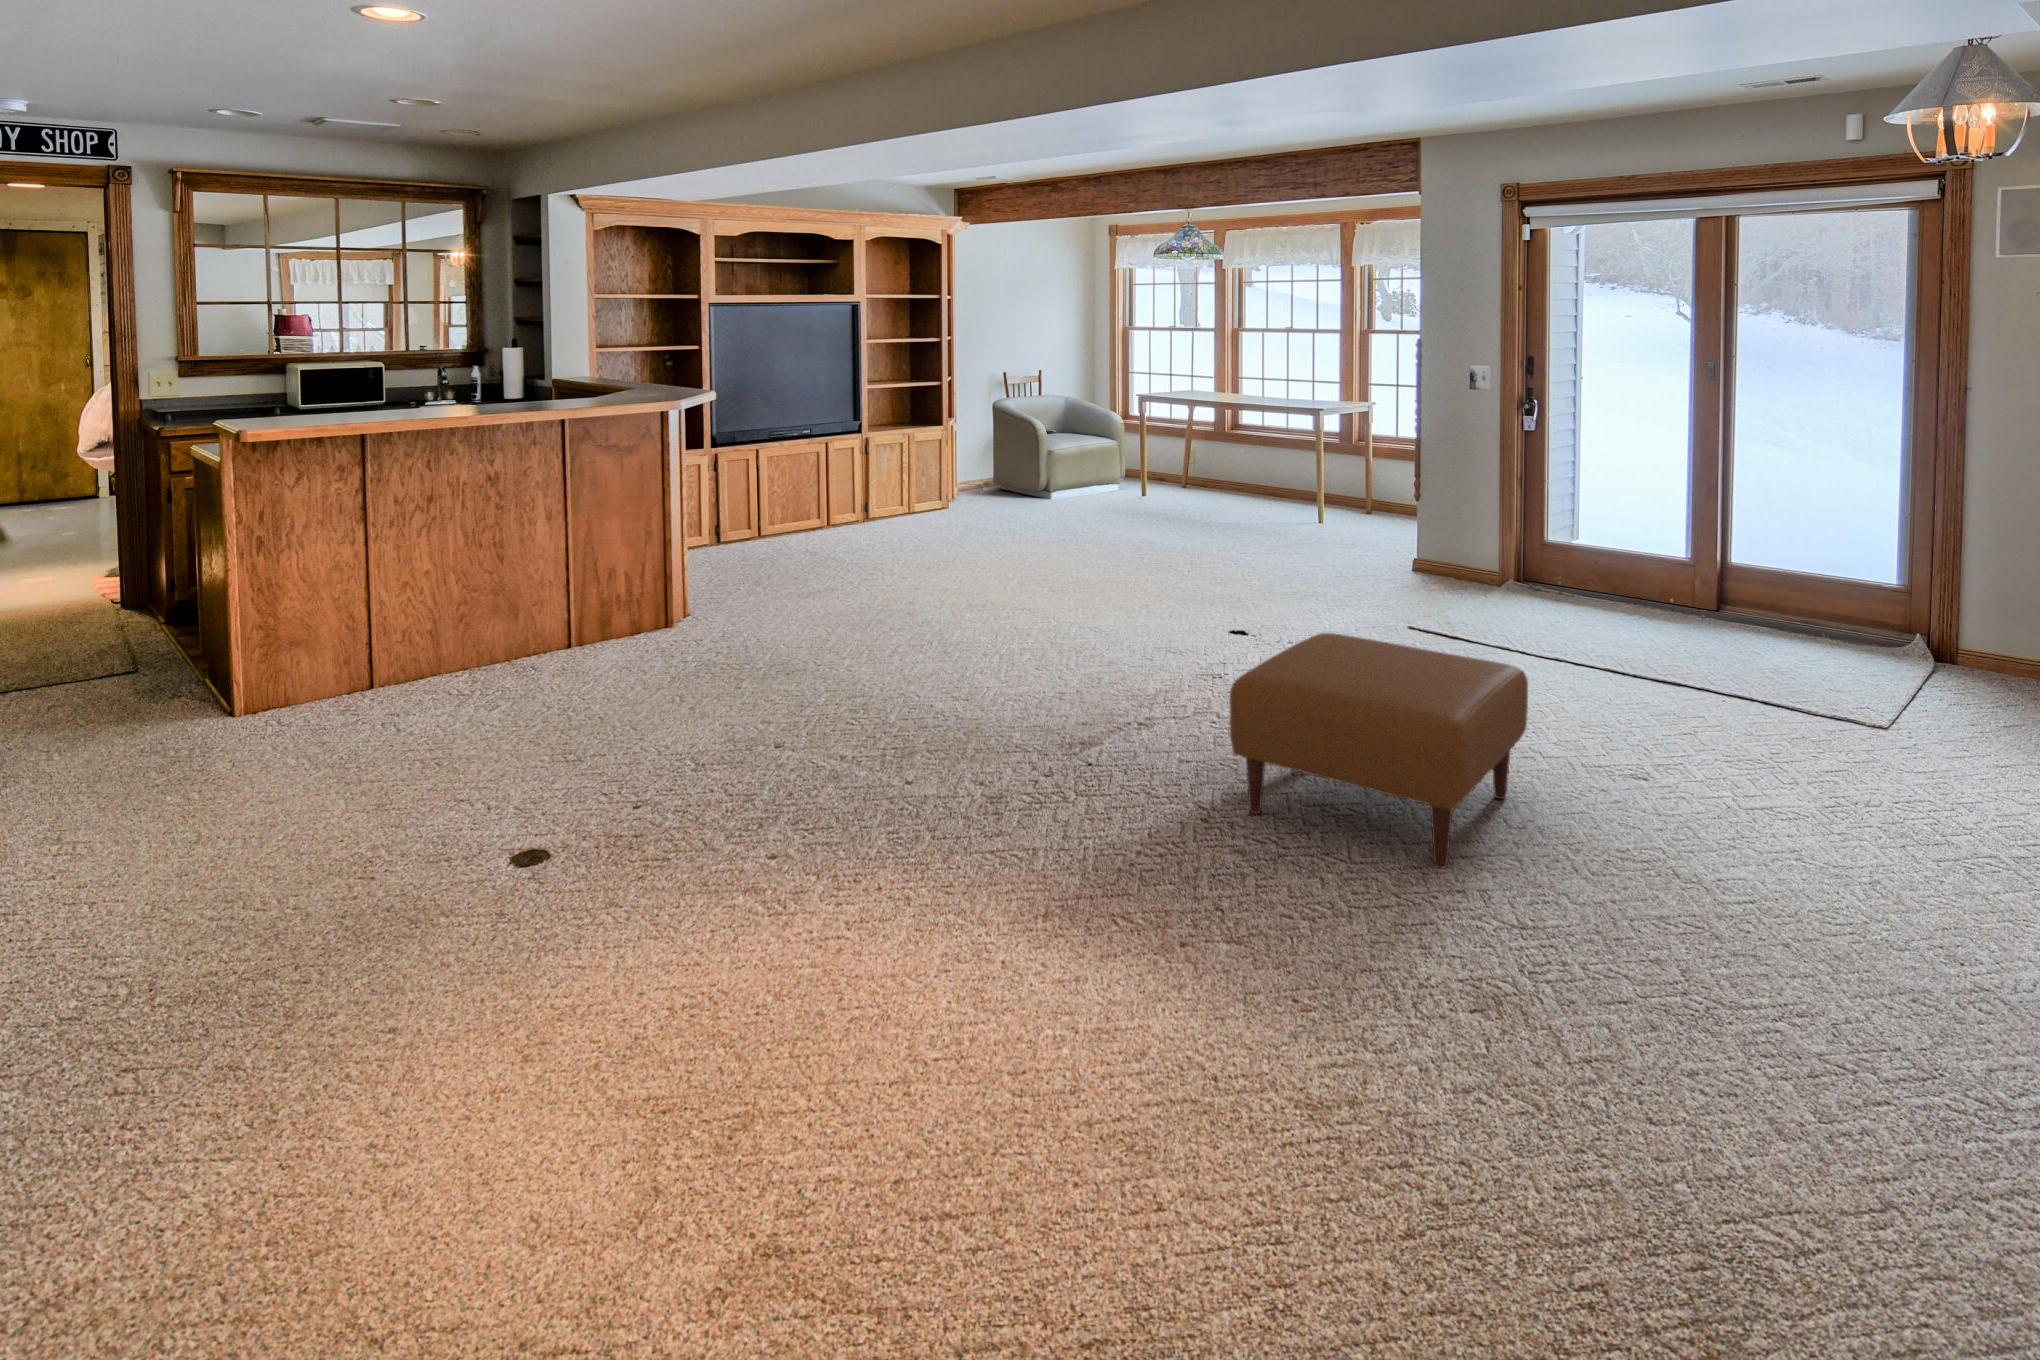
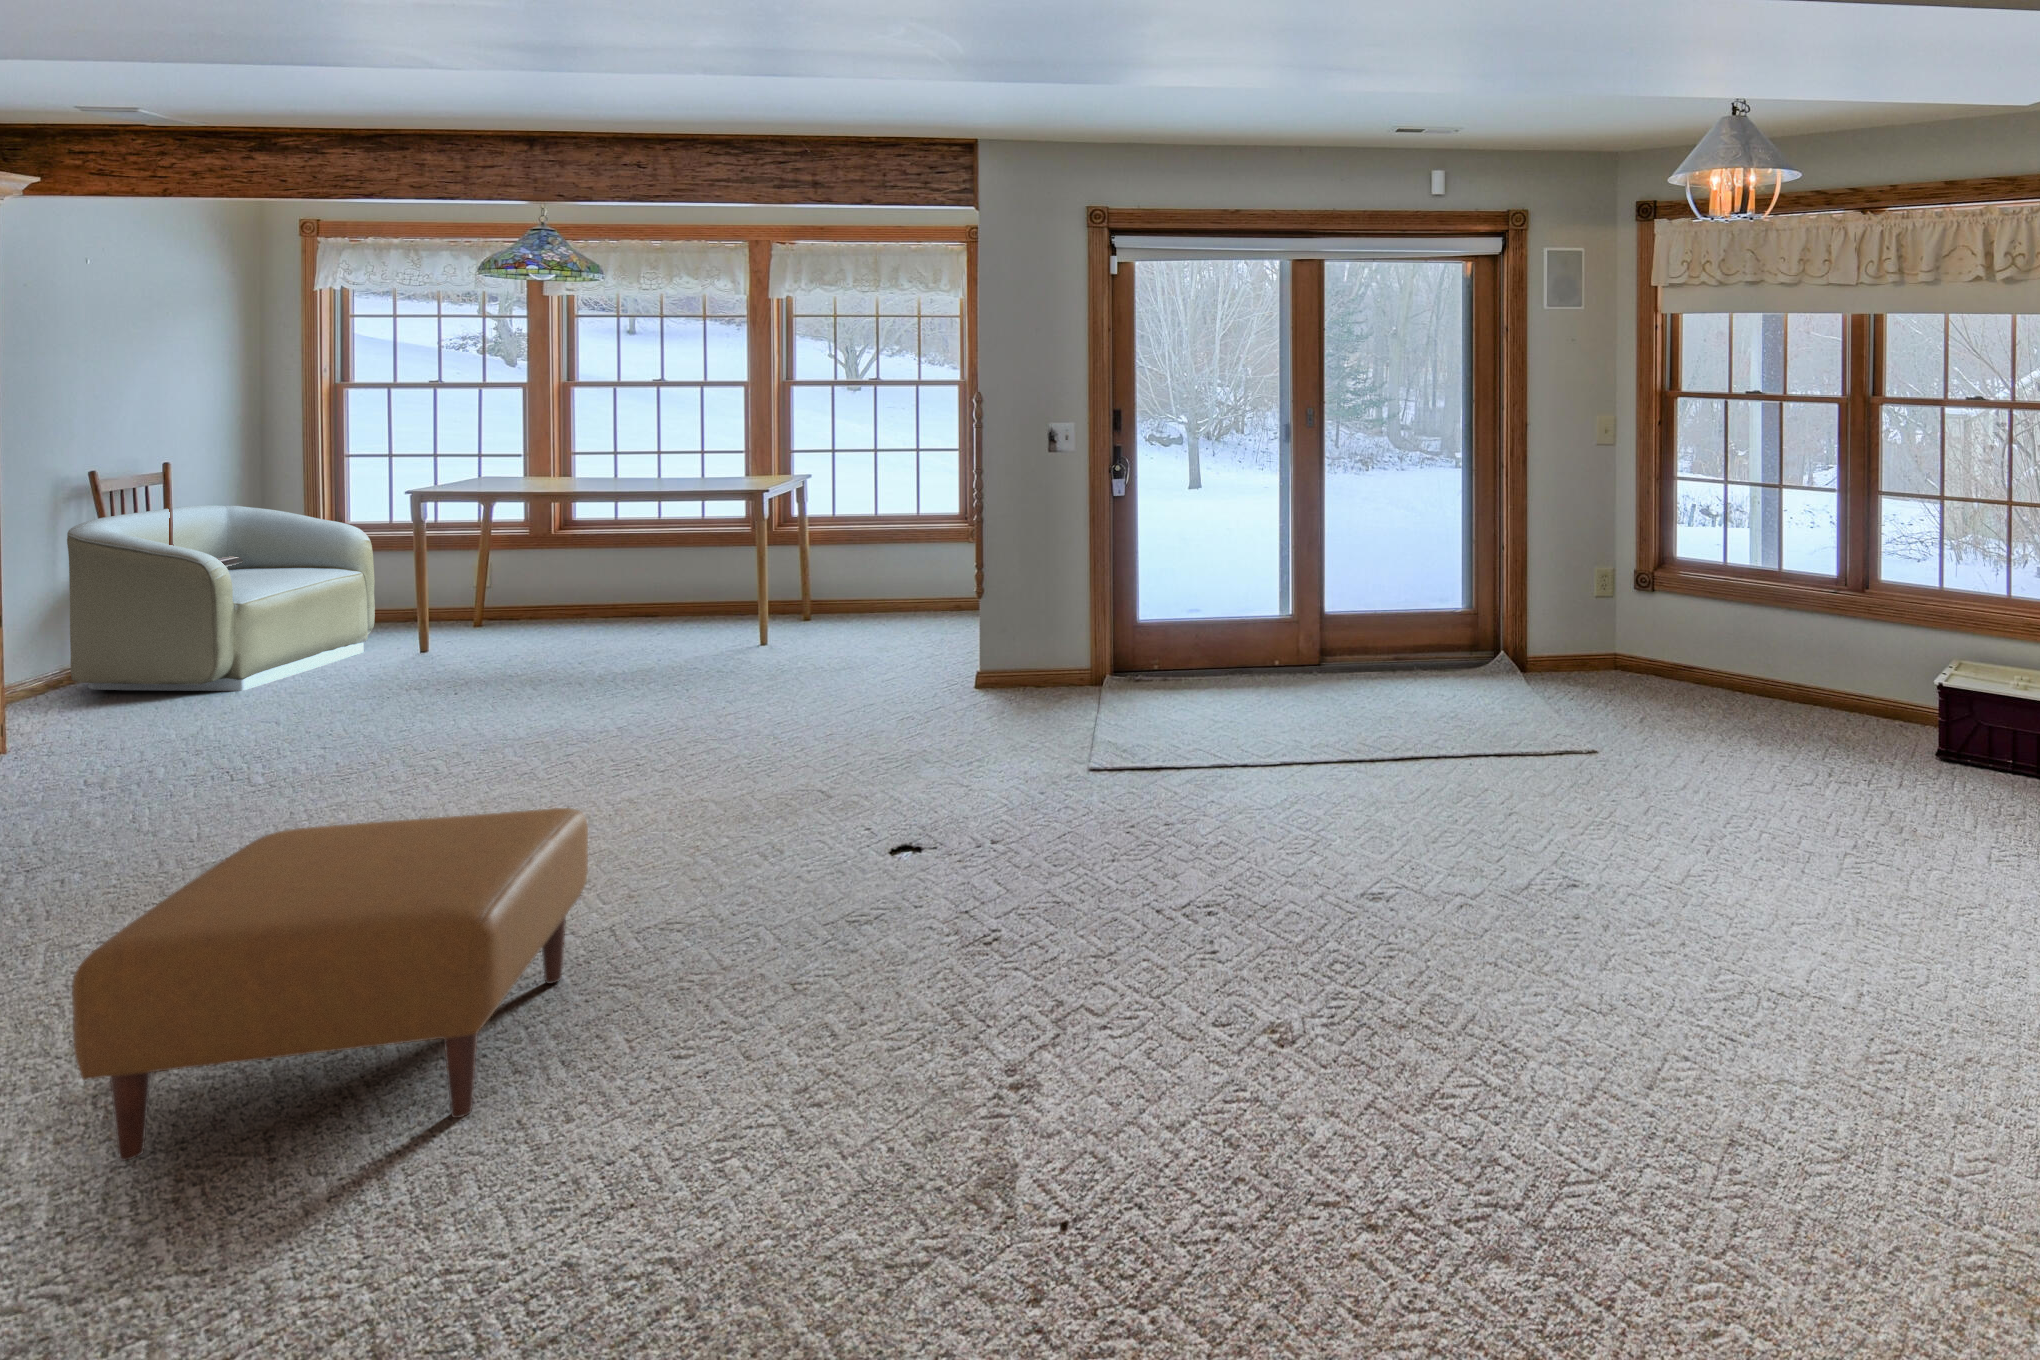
ottoman: present [1229,633,1528,868] -> present [72,808,588,1161]

